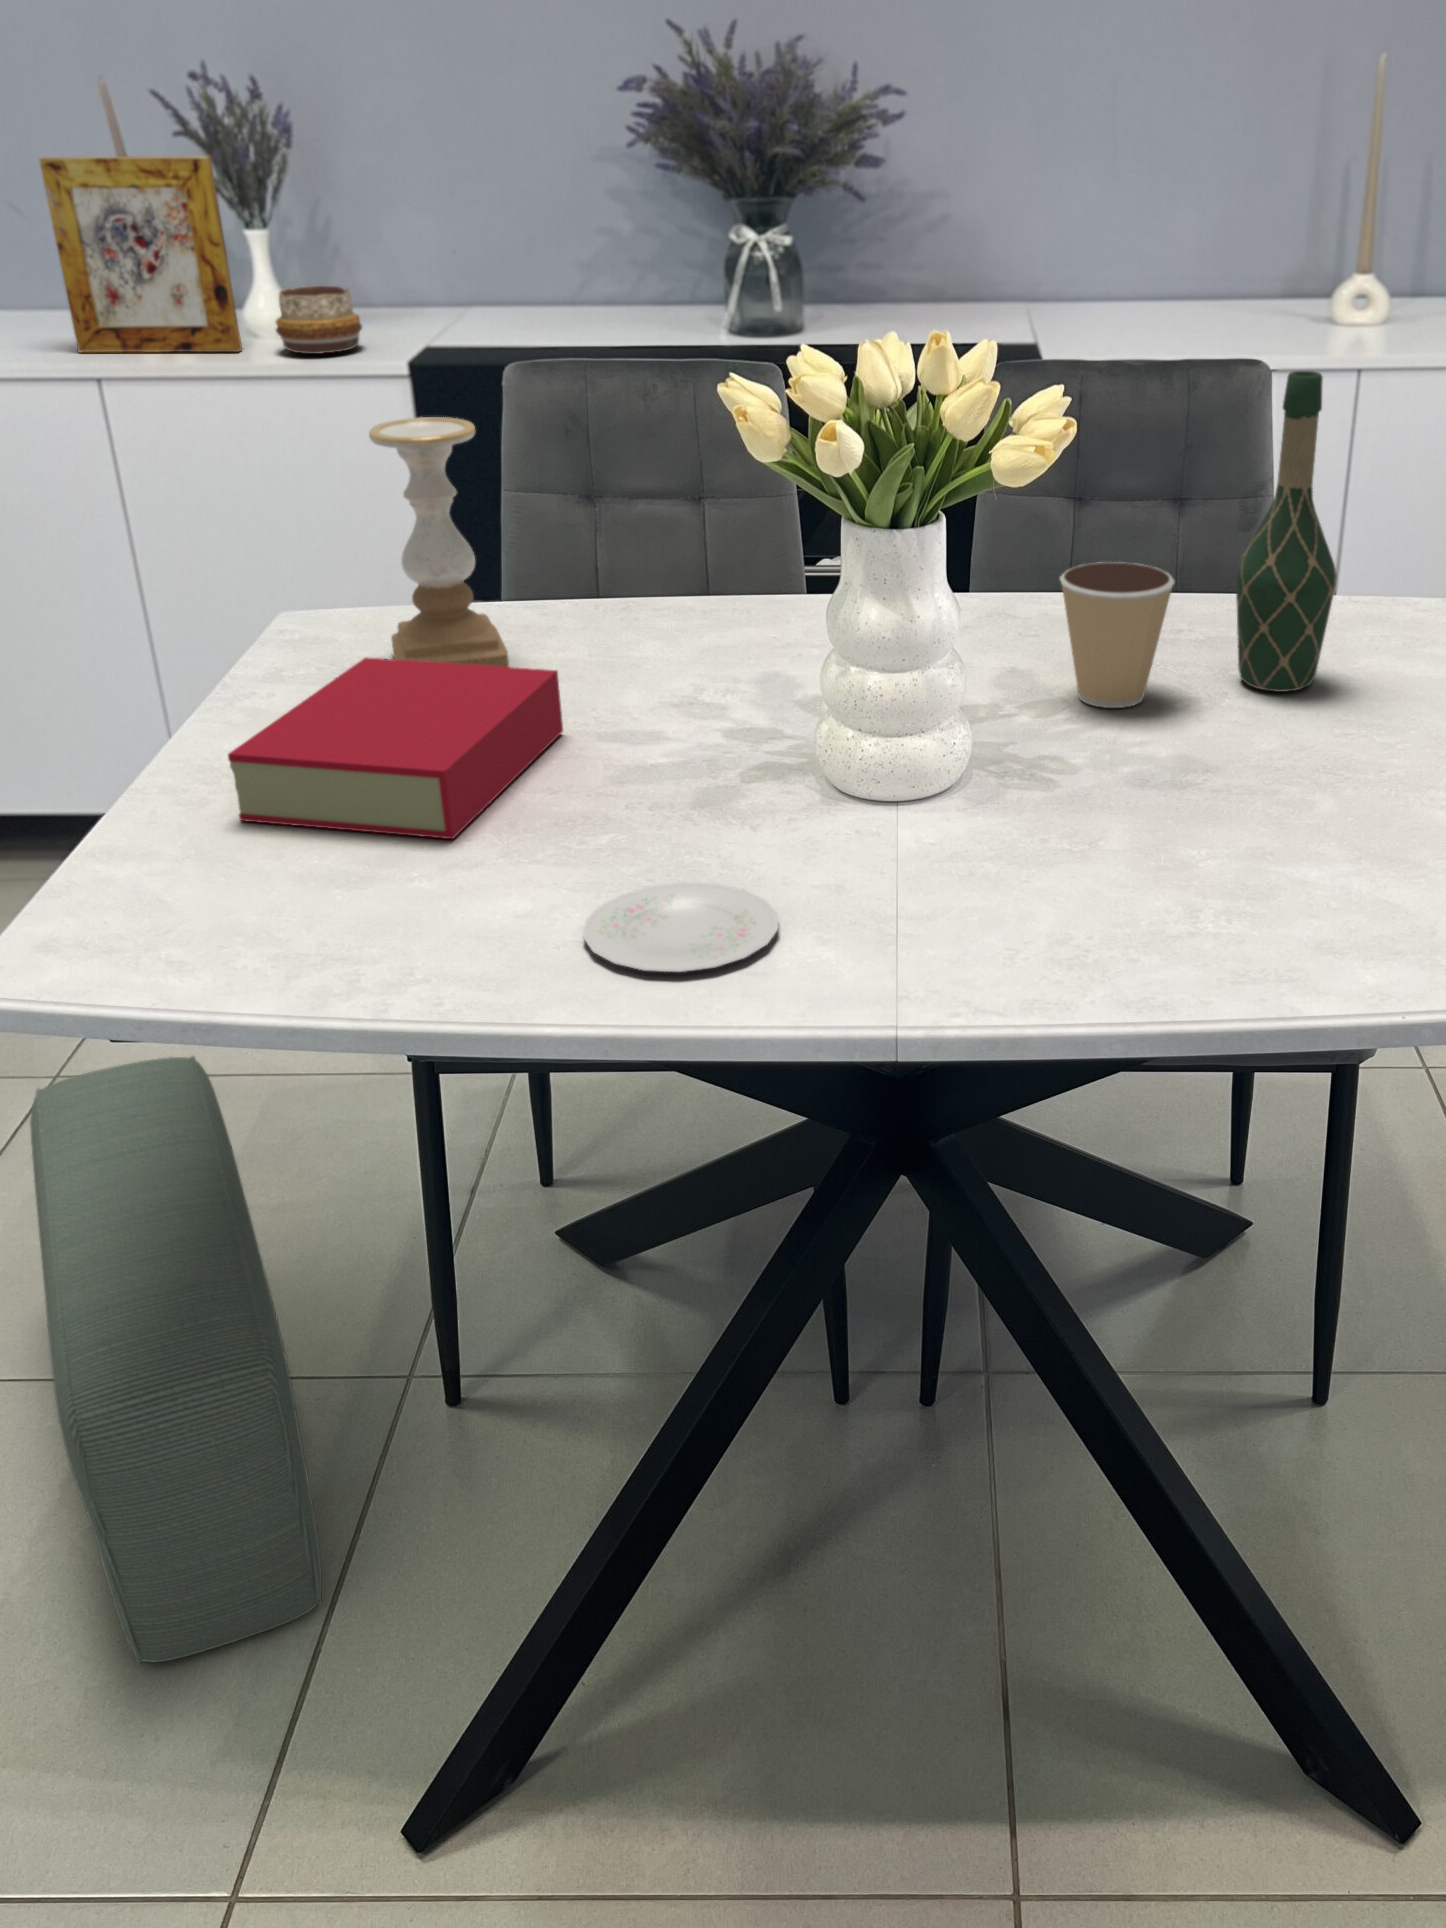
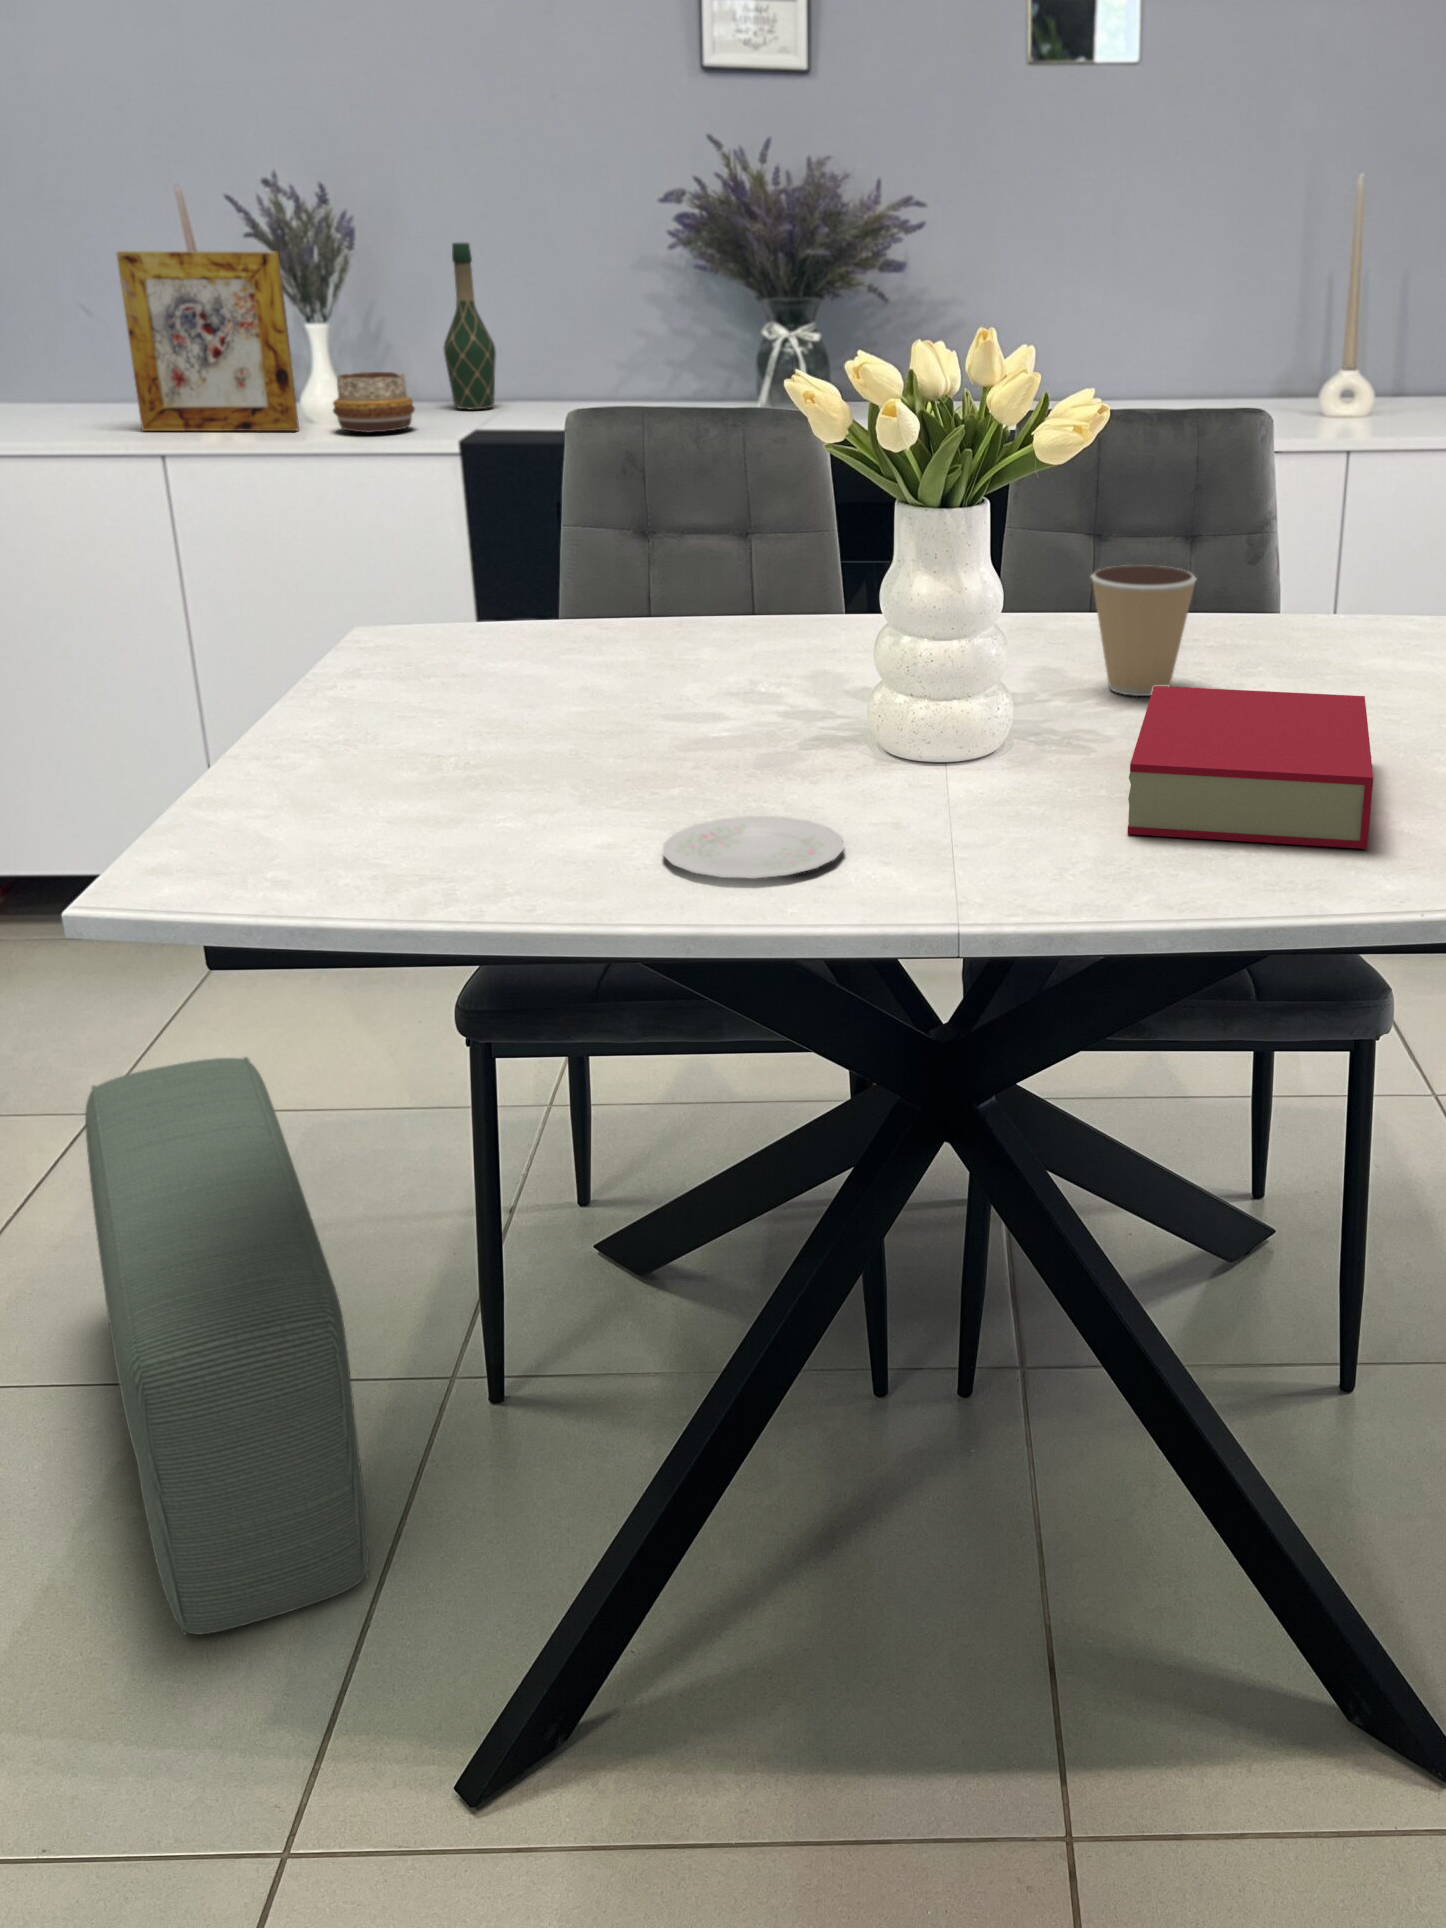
wine bottle: present [1236,371,1337,692] -> present [444,242,496,409]
candle holder: present [369,417,509,667] -> none [450,436,574,678]
book: present [228,657,563,839] -> present [1127,686,1373,849]

